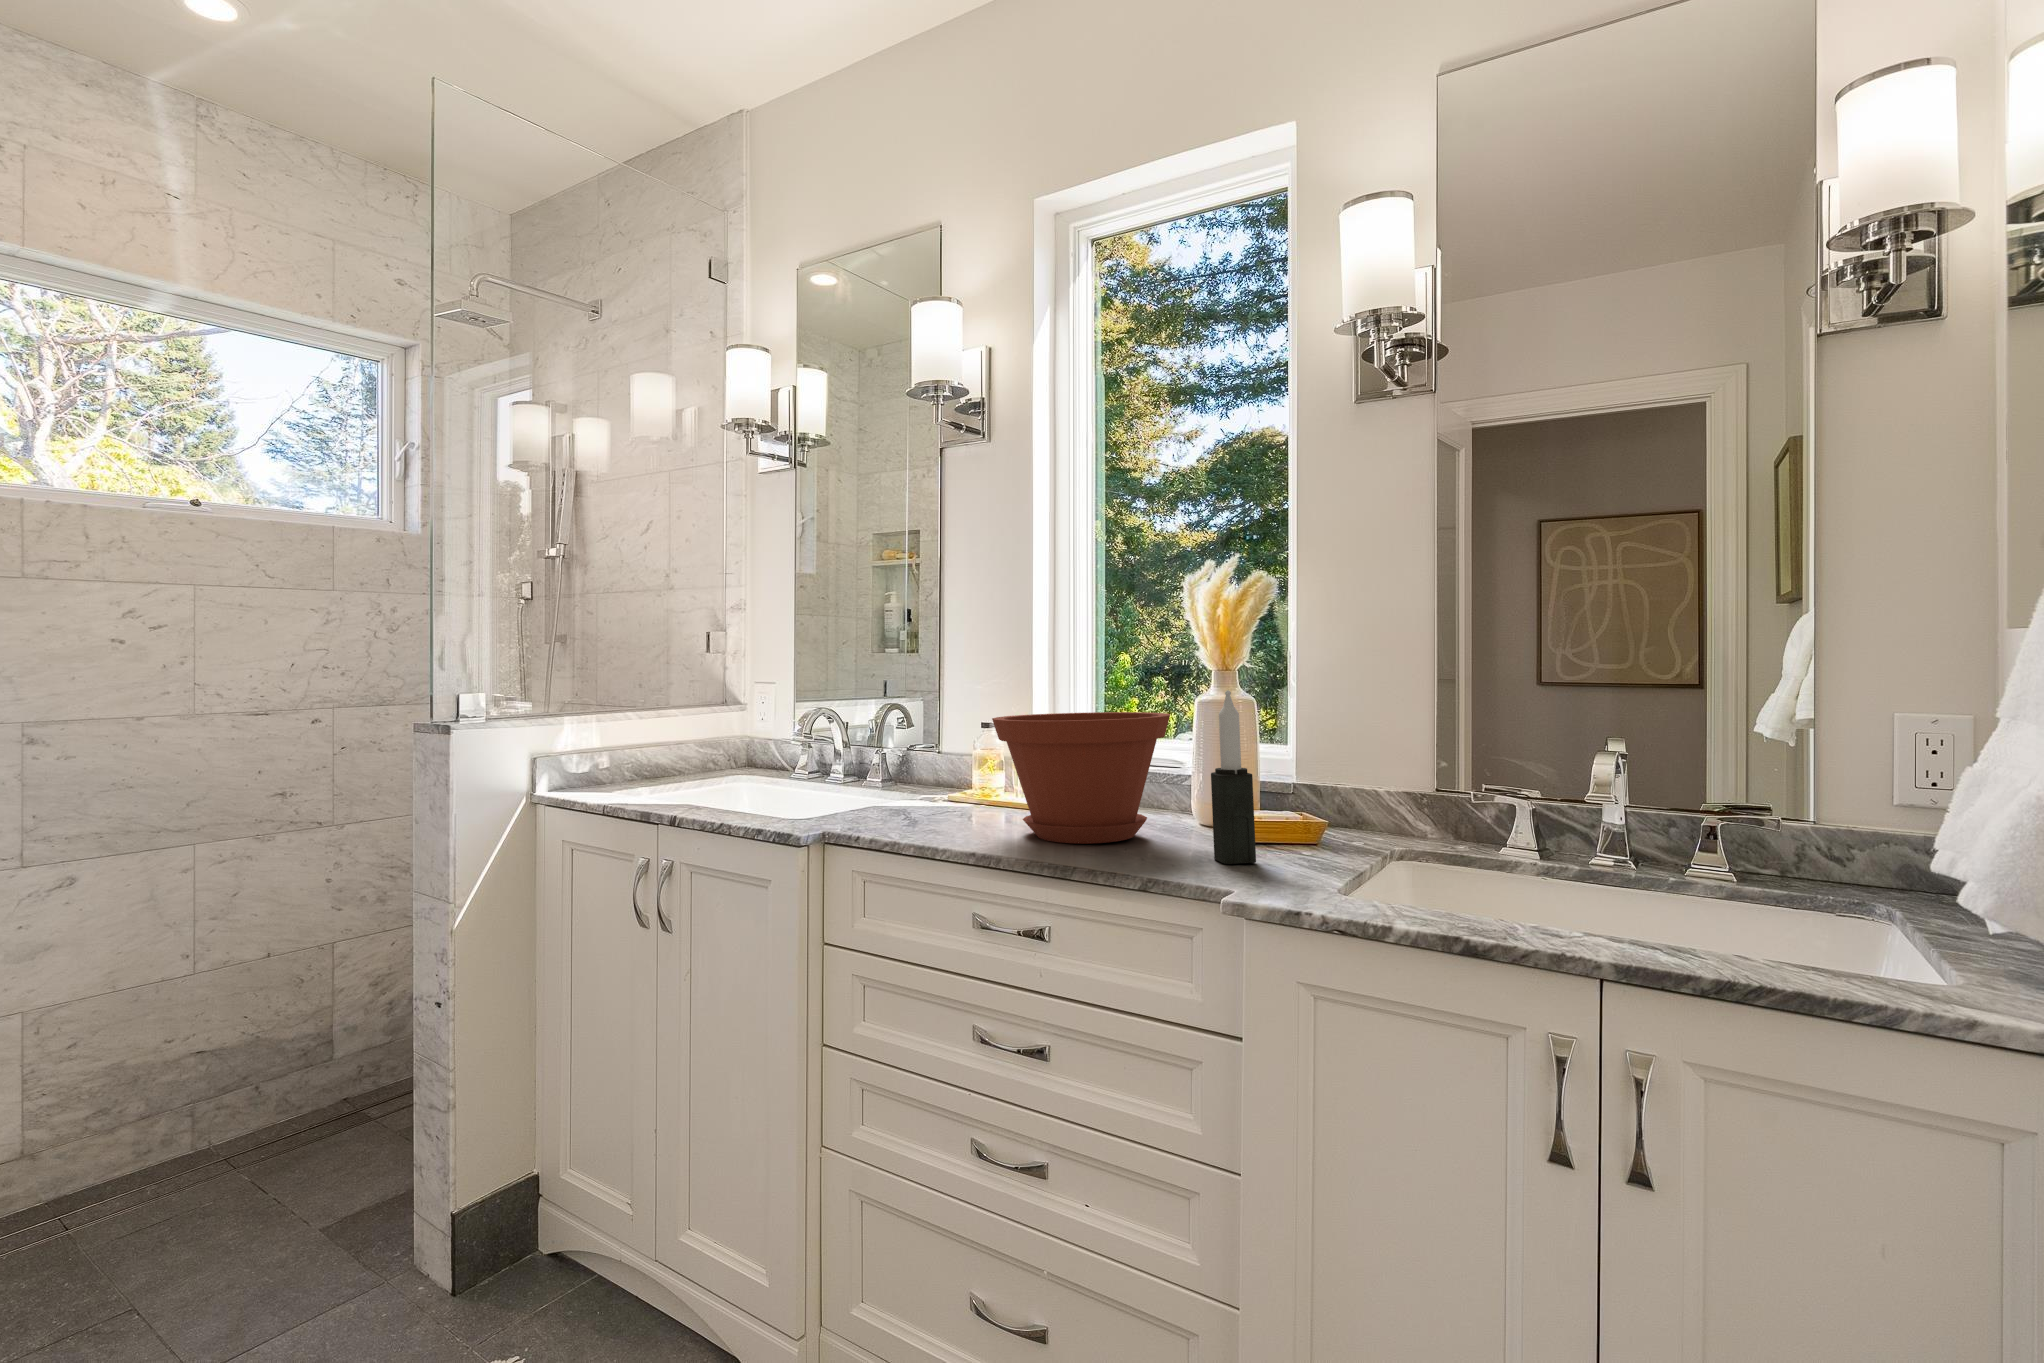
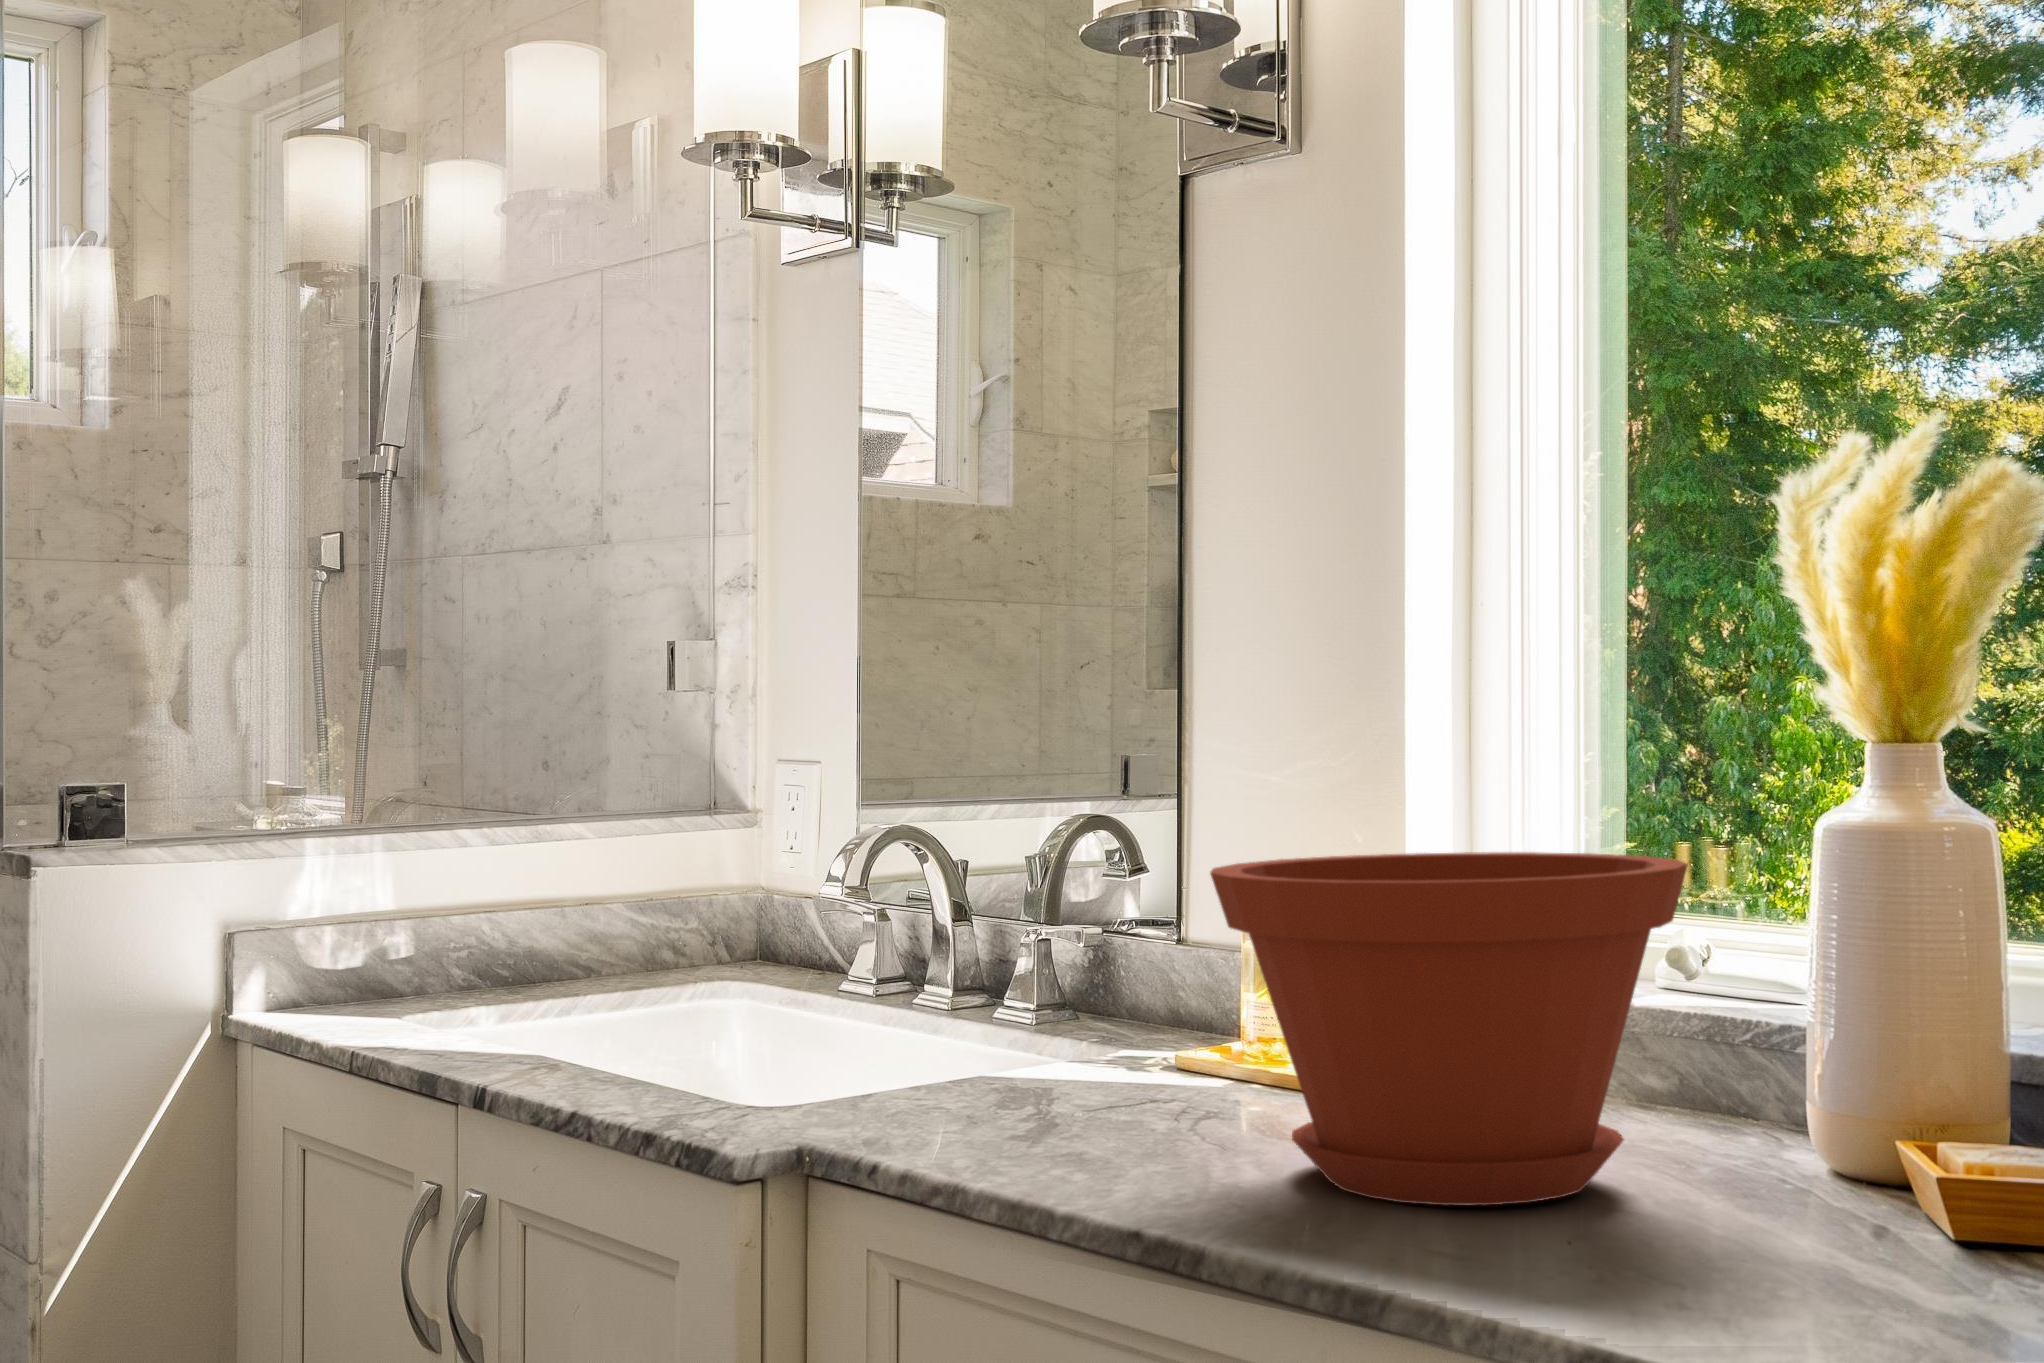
candle: present [1211,690,1256,864] -> none [1756,808,1881,1290]

